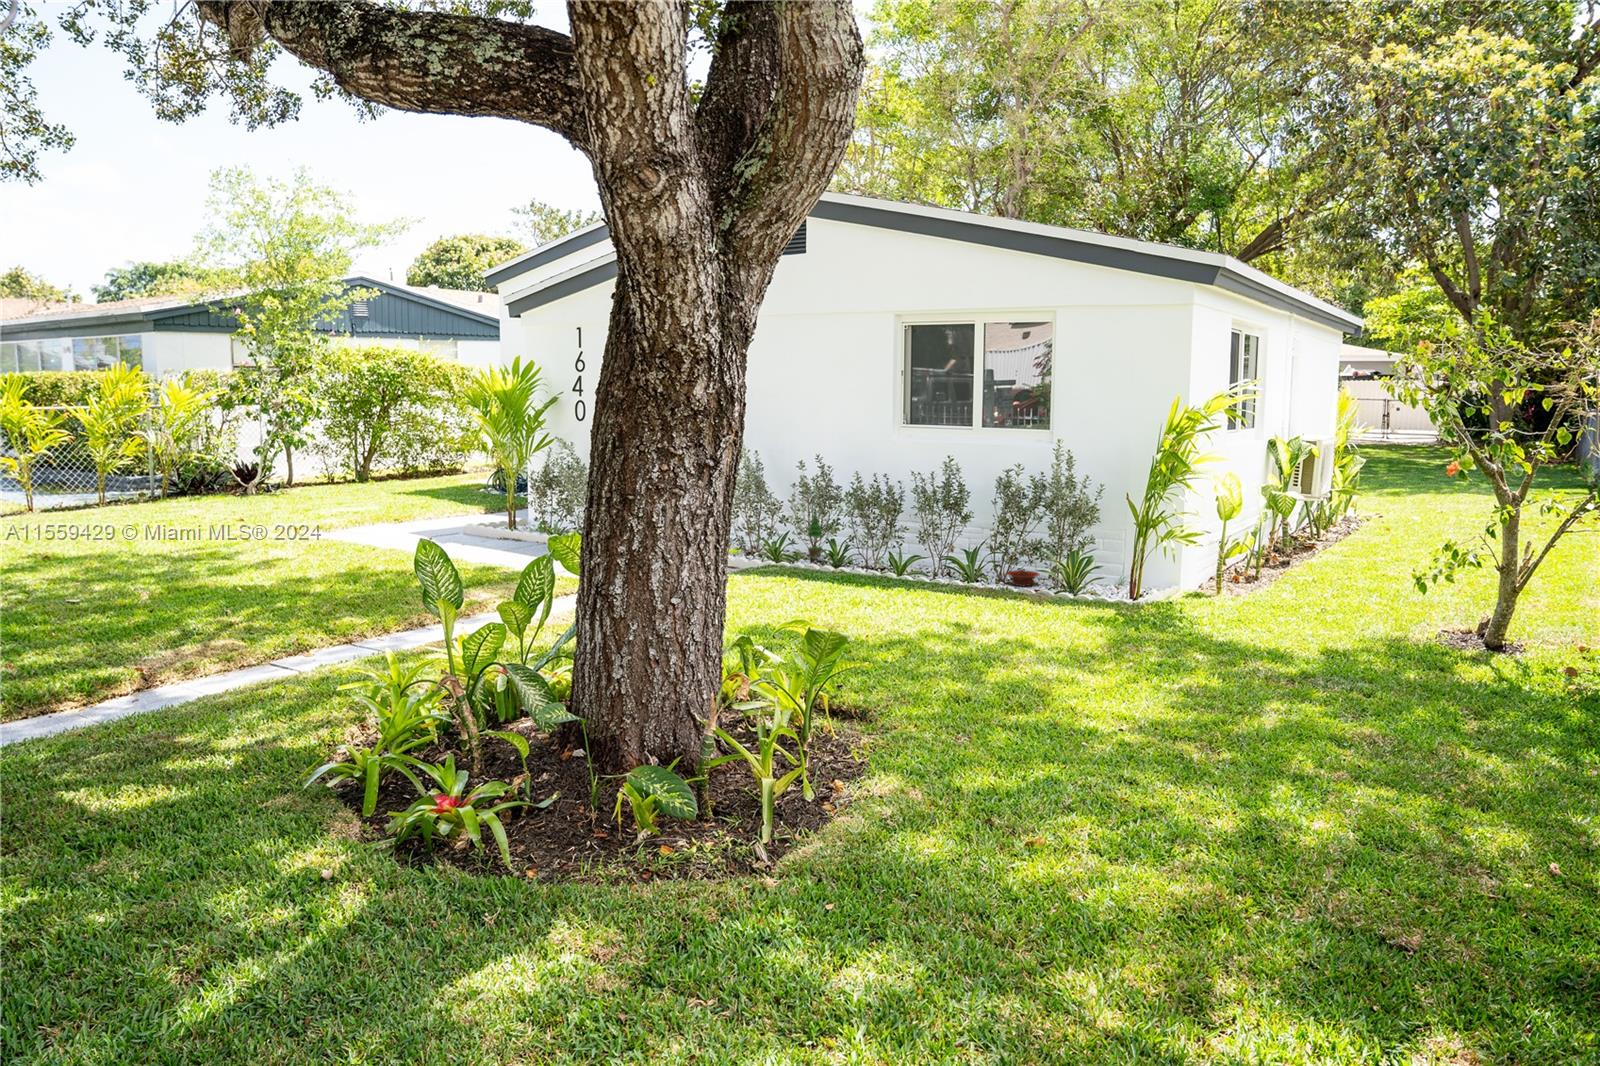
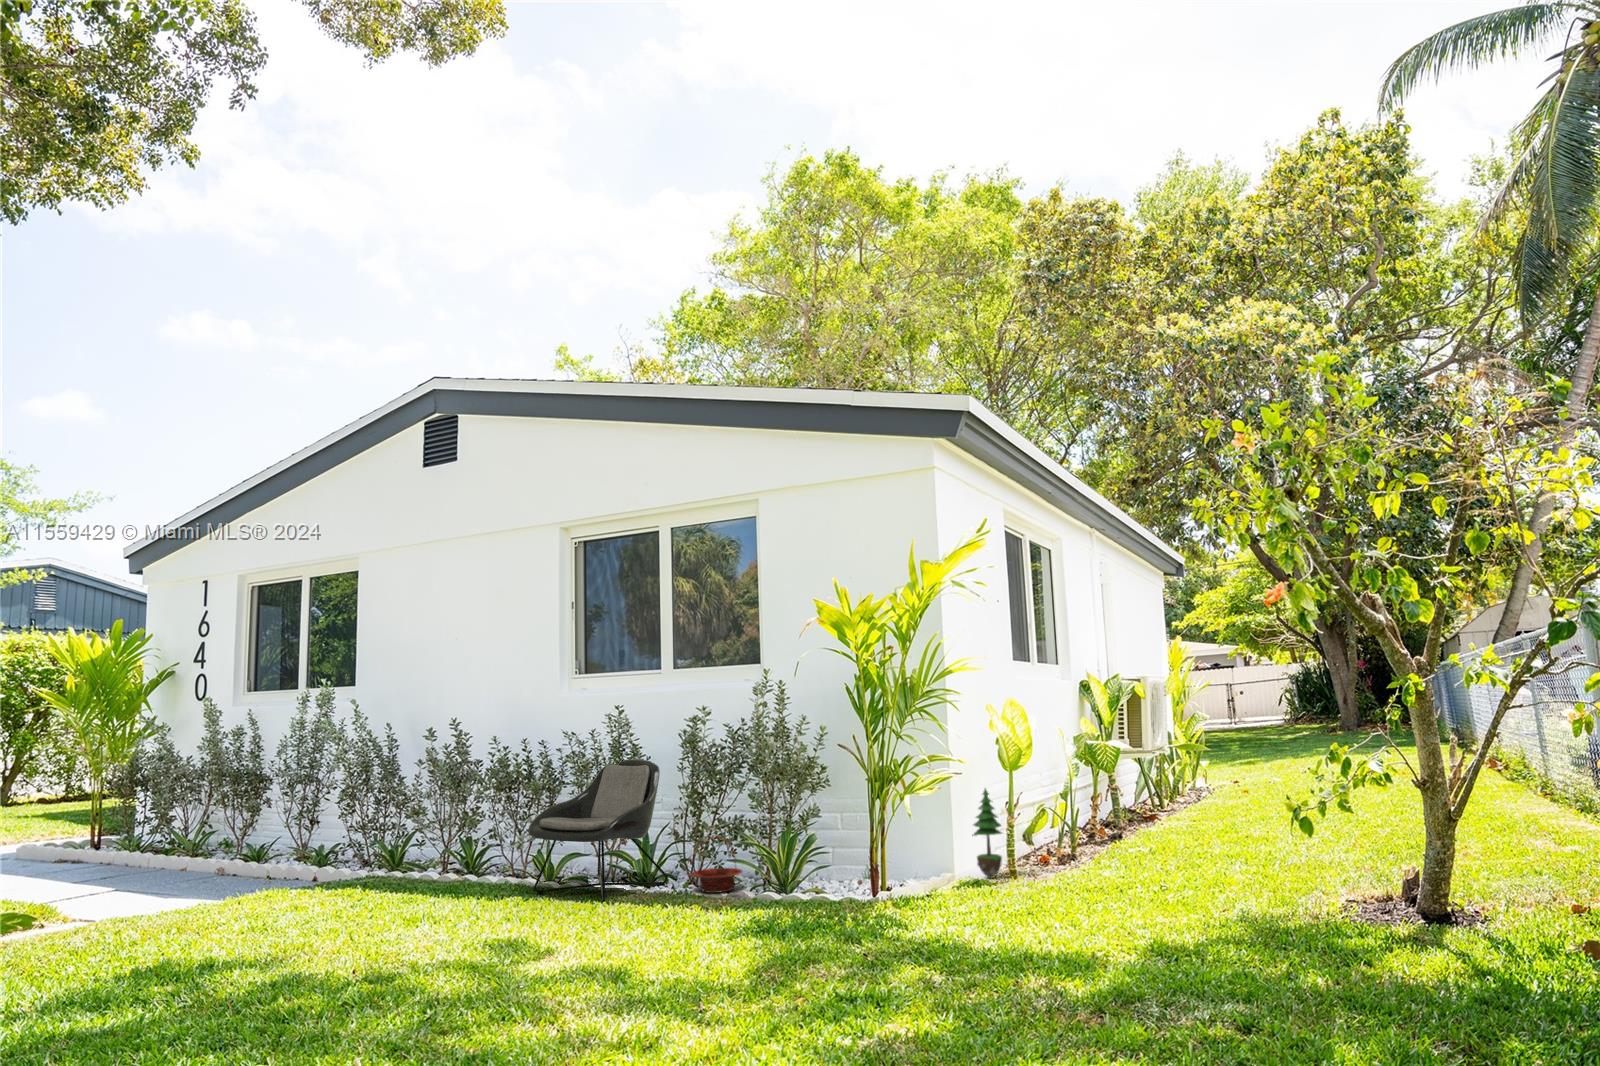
lounge chair: none [897,496,985,588] -> present [528,759,668,901]
potted tree: present [807,511,823,560] -> present [972,789,1002,878]

